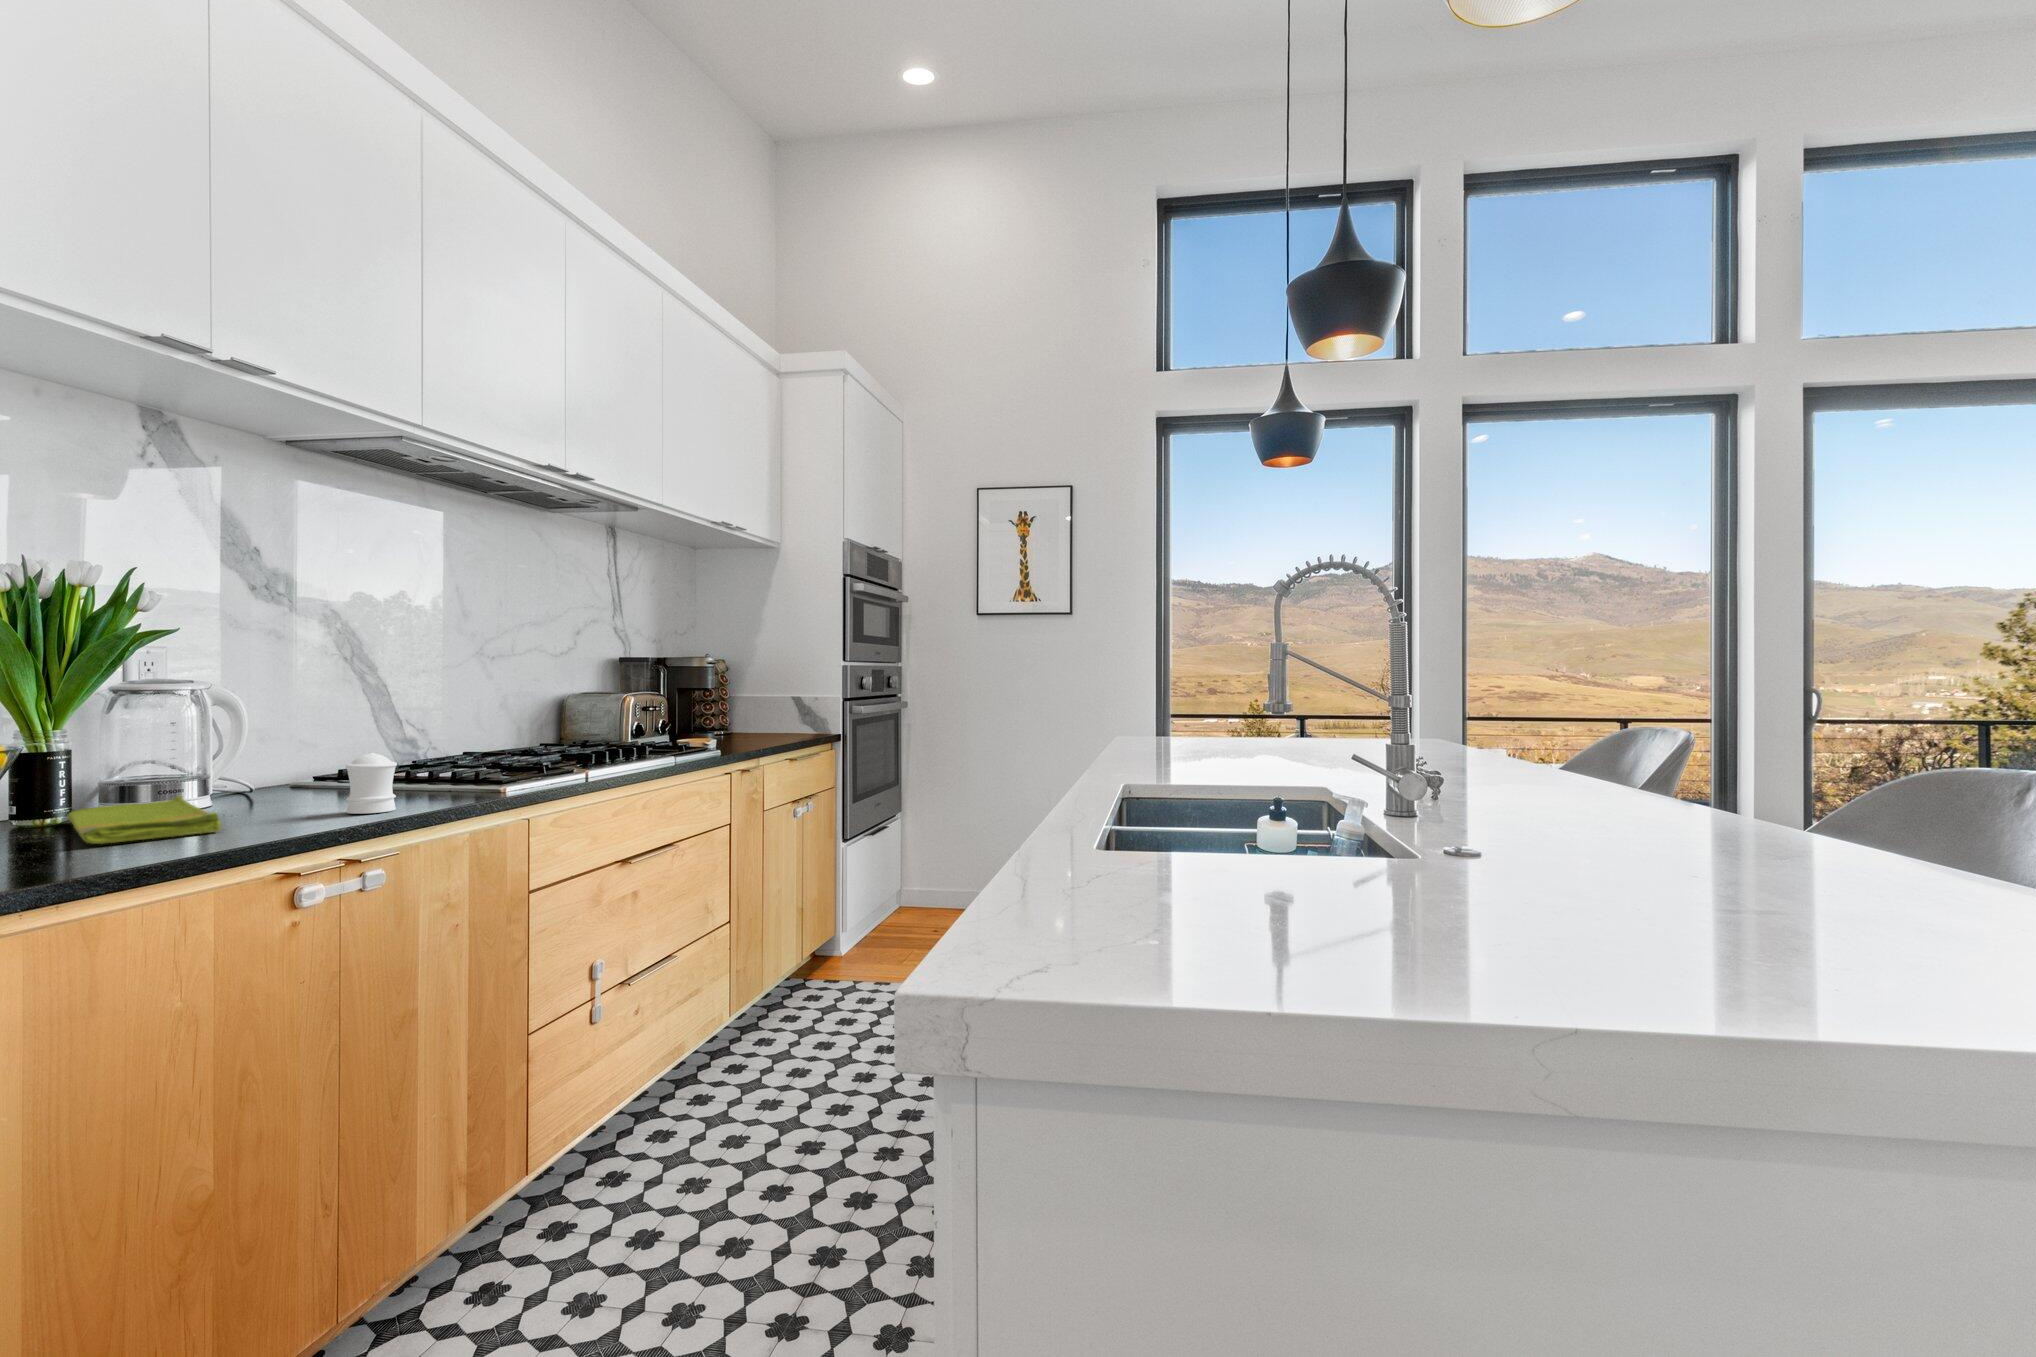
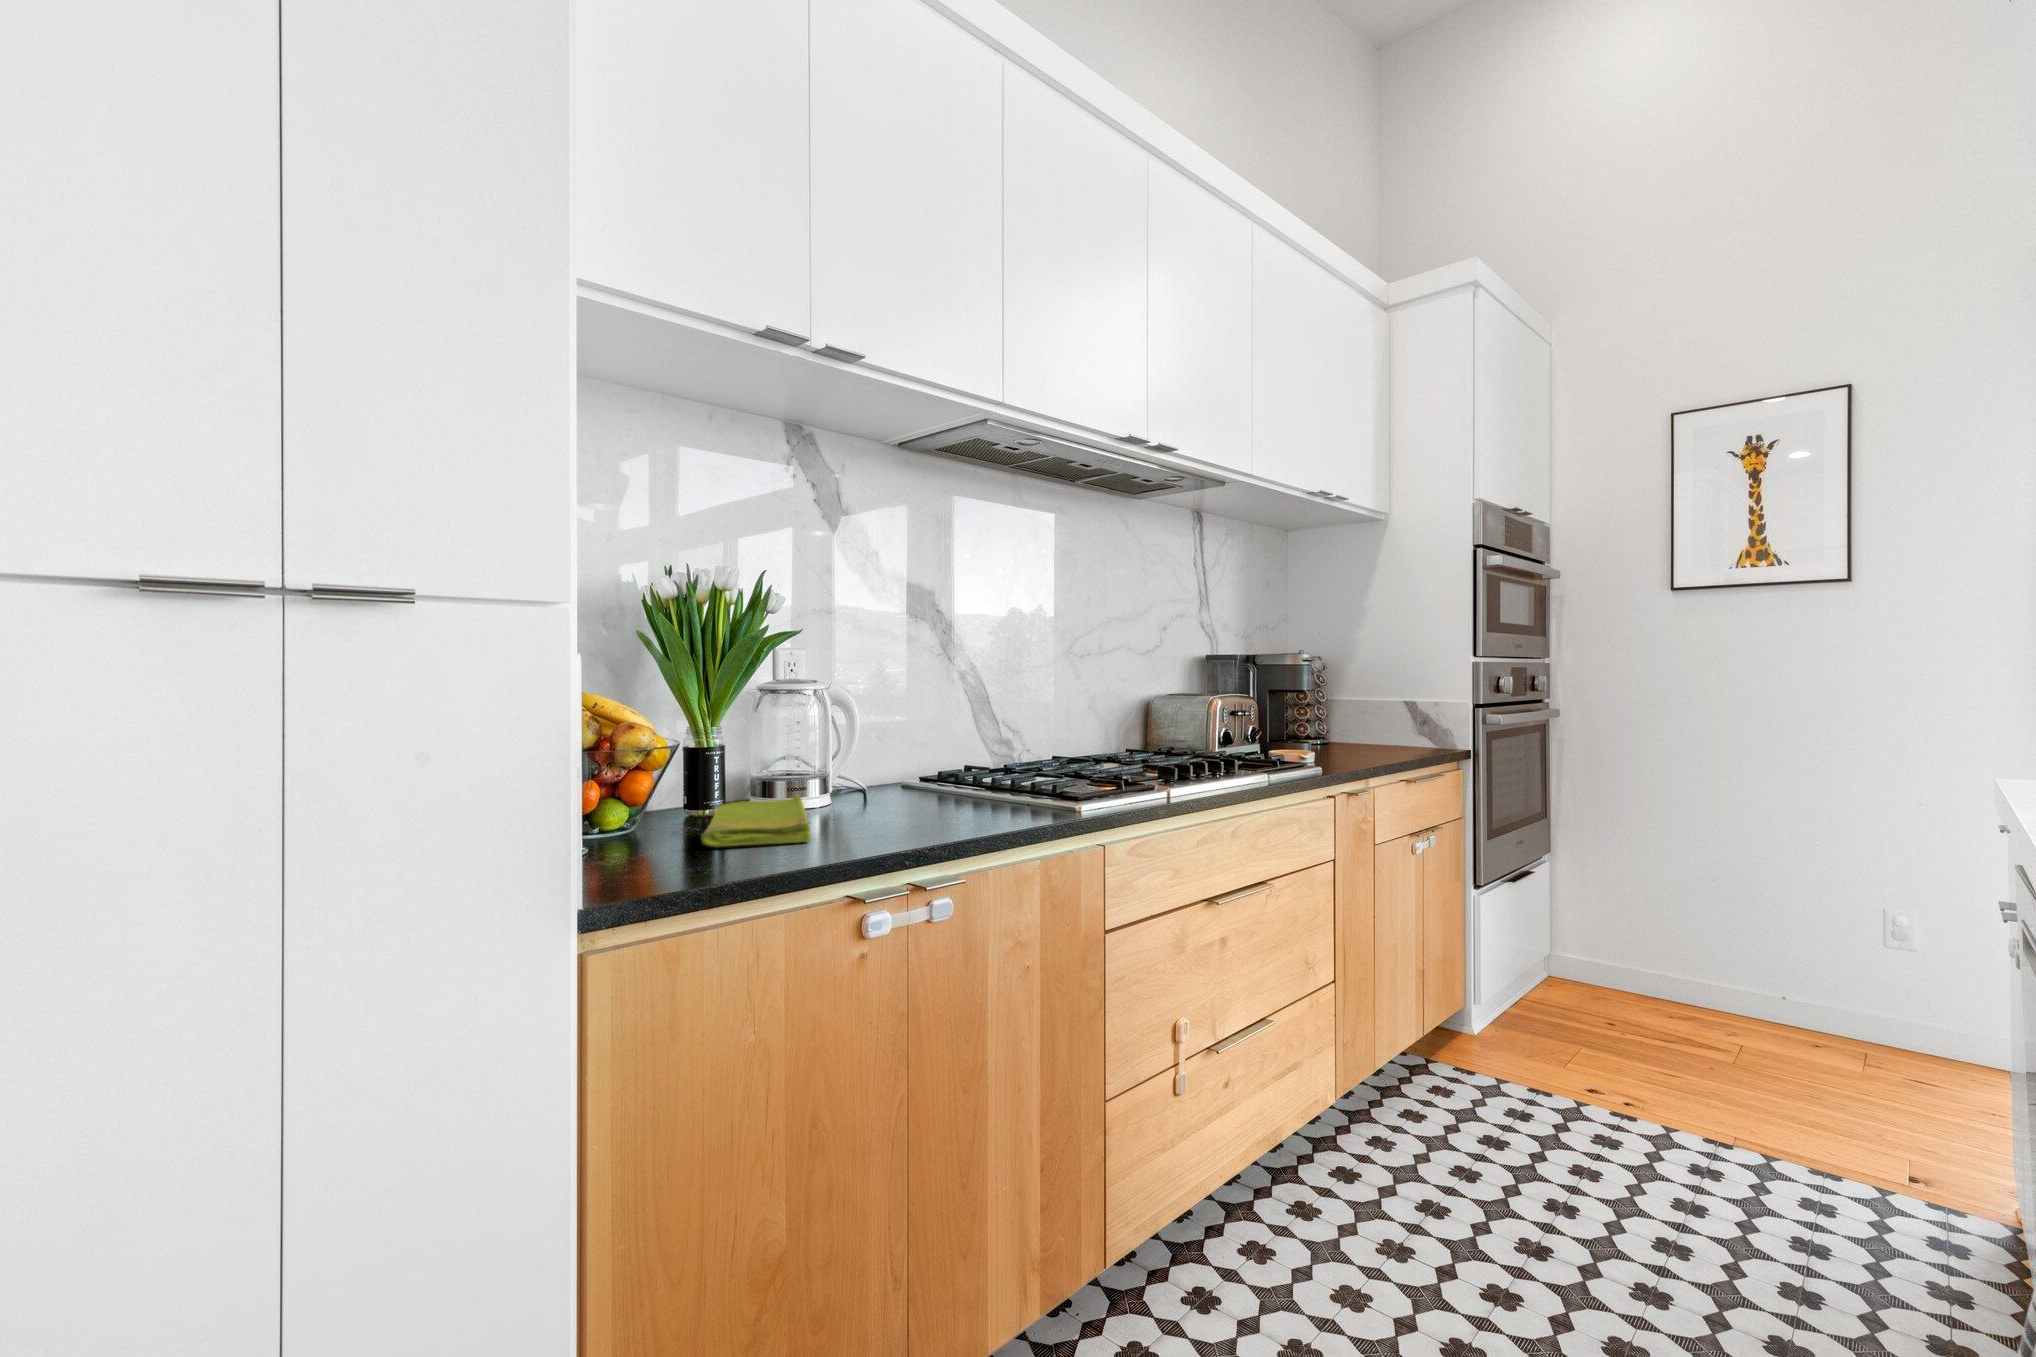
salt shaker: present [345,752,397,814] -> none [921,763,969,832]

